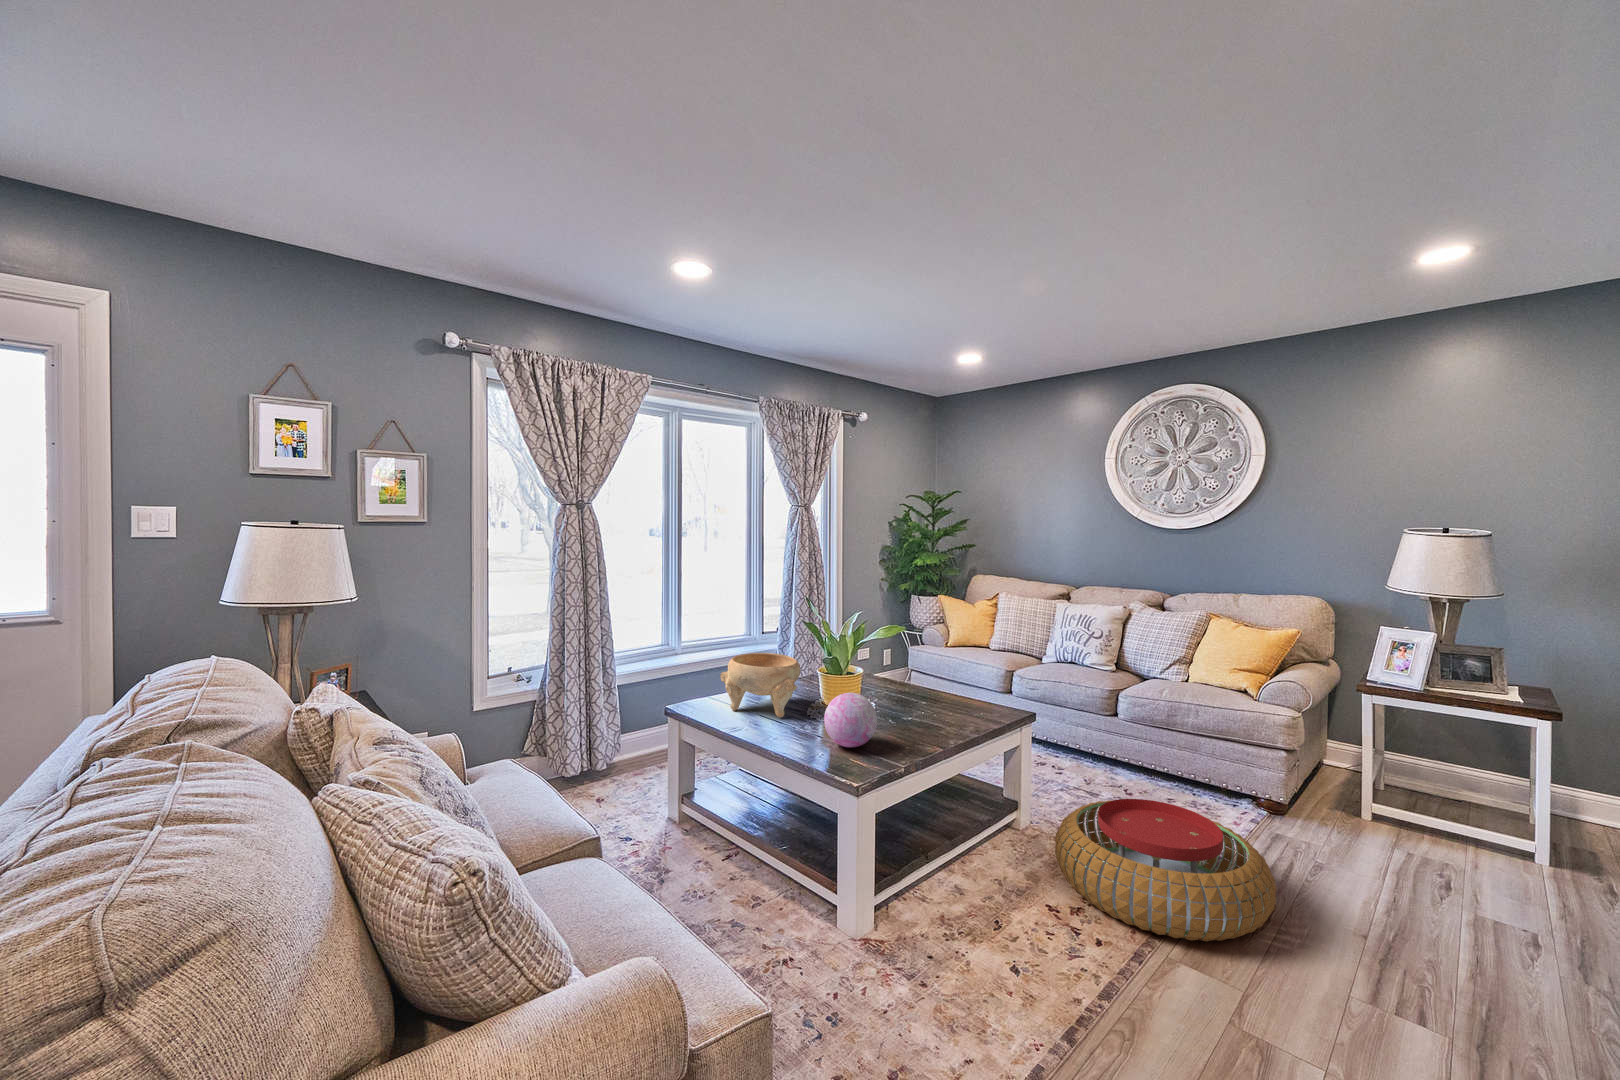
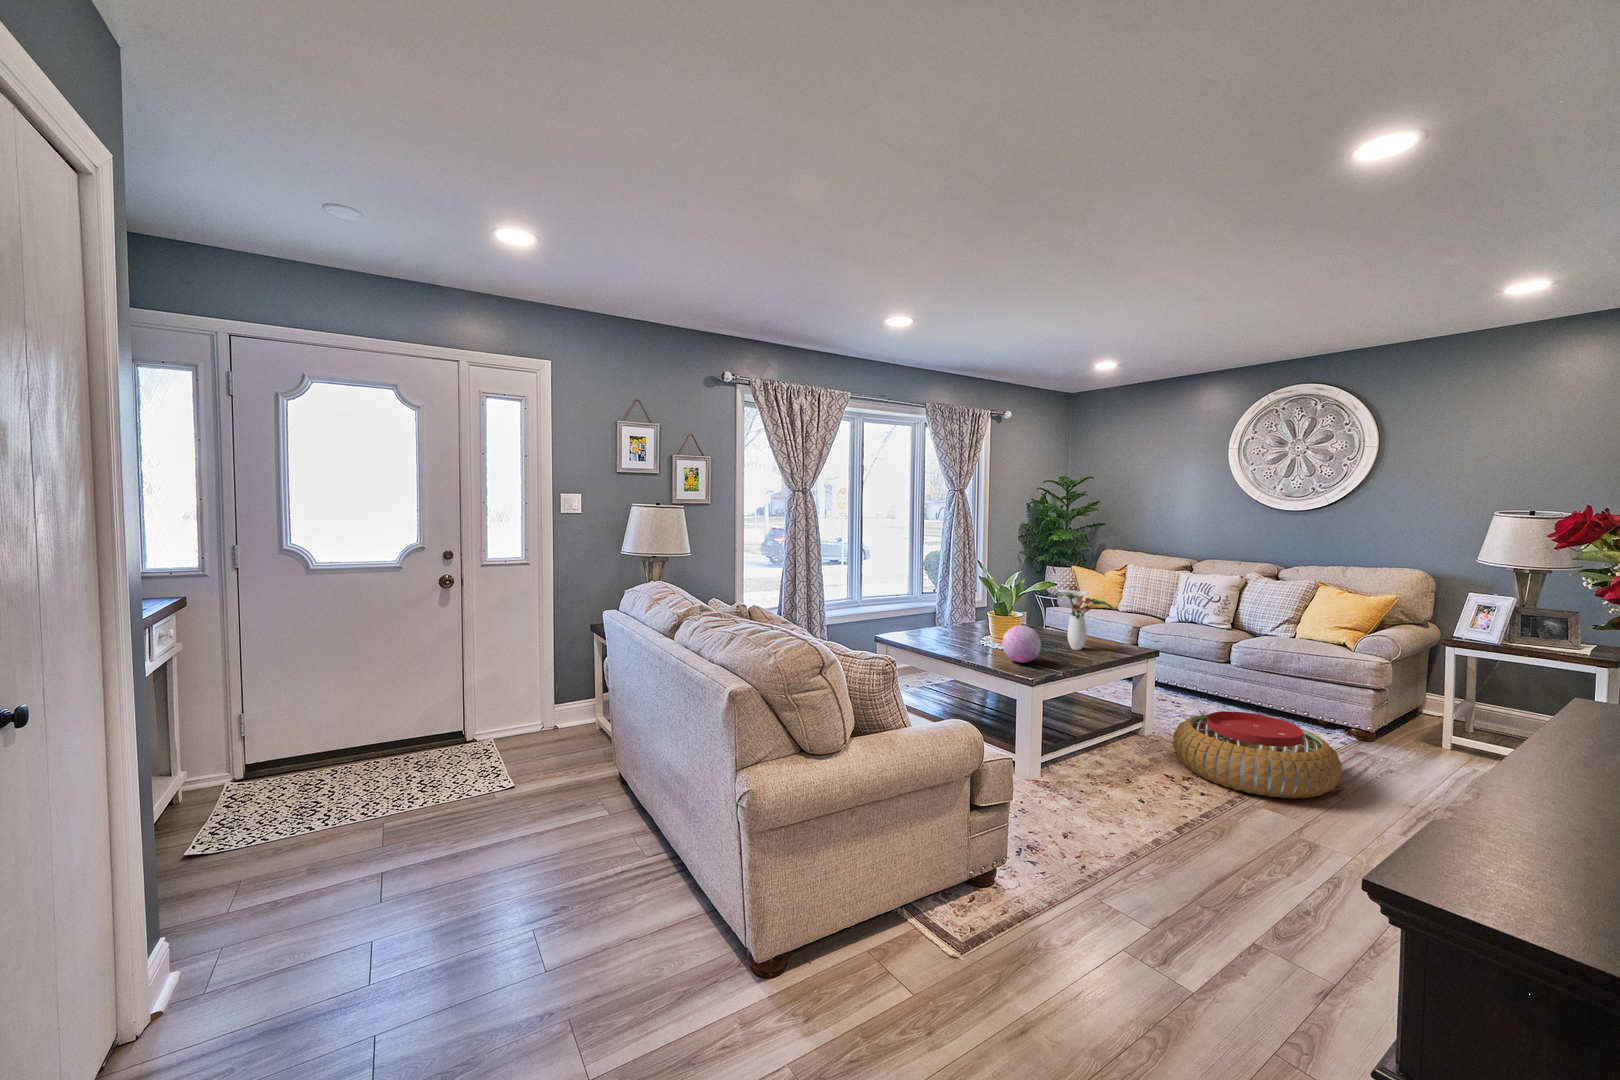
flower arrangement: none [905,635,975,717] -> present [1058,589,1113,650]
decorative bowl: present [720,653,800,717] -> none [918,601,977,645]

